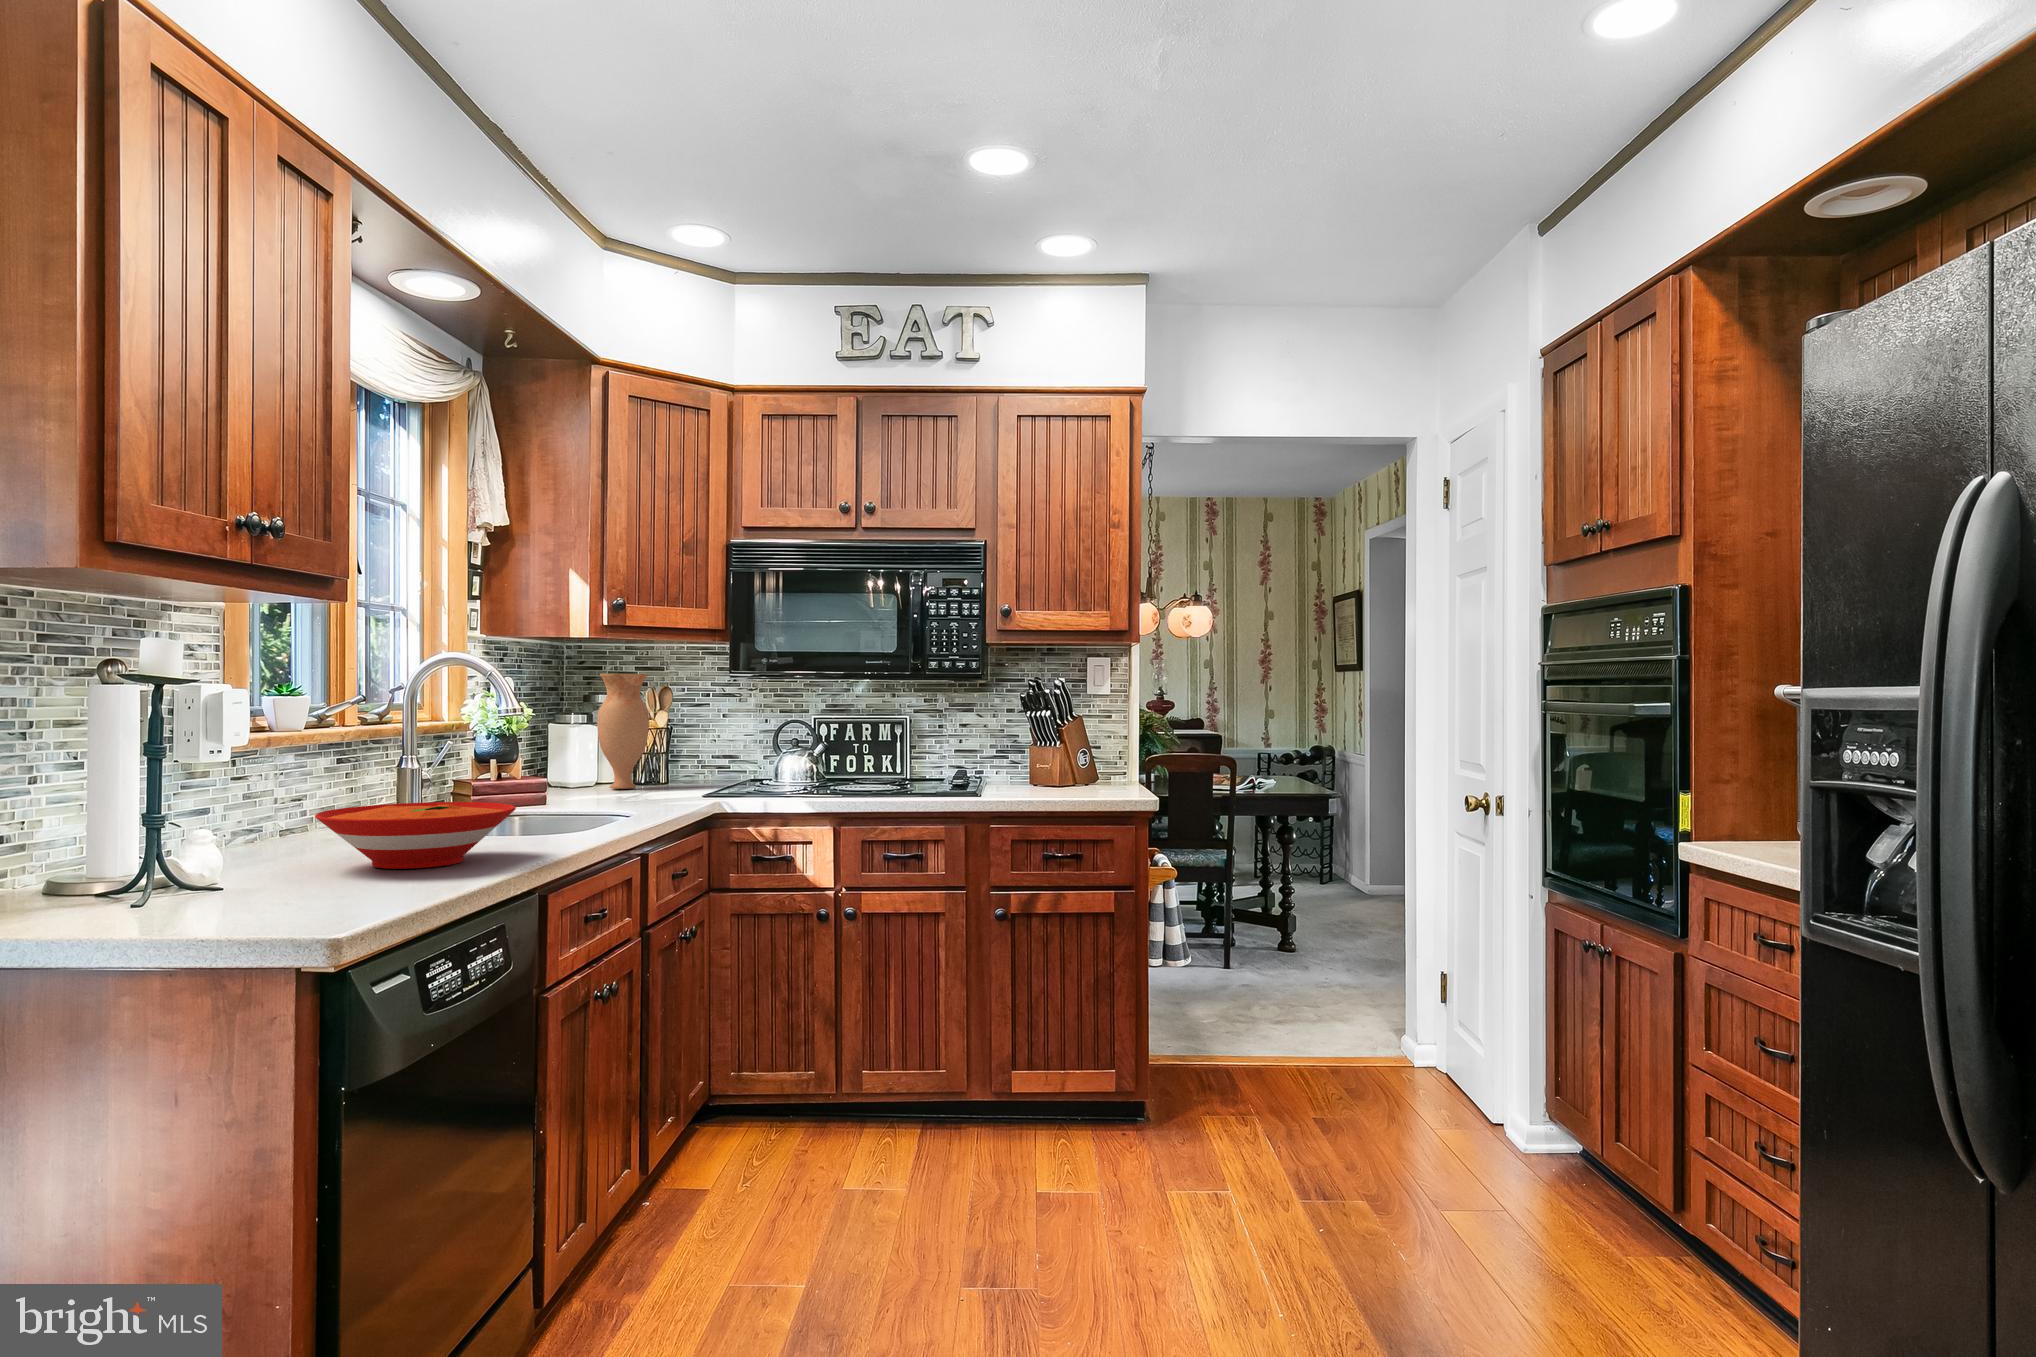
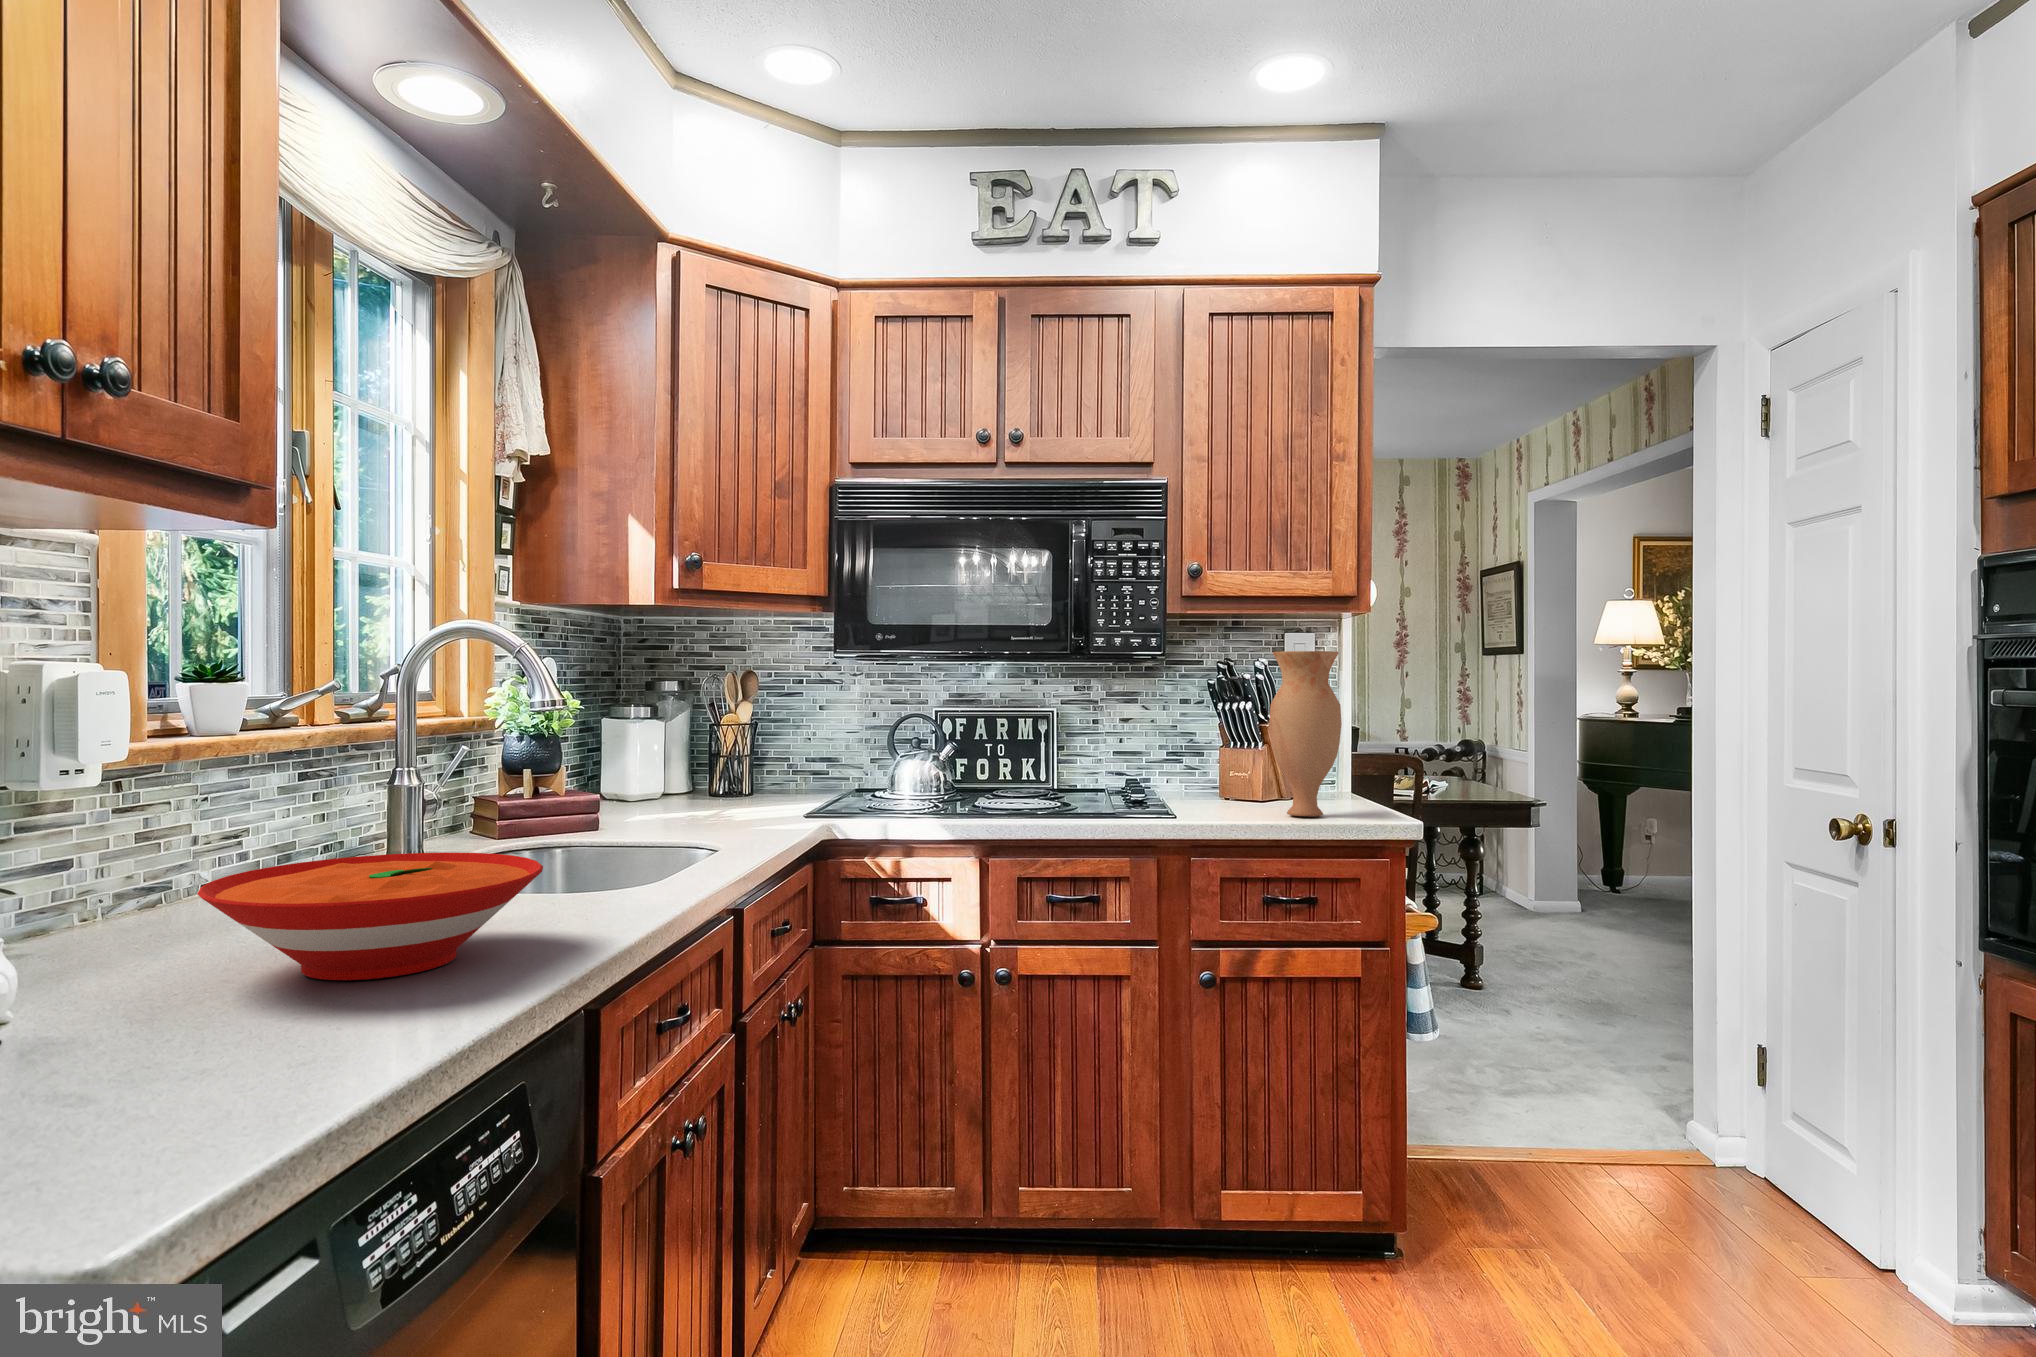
vase: present [597,674,649,789] -> present [1269,651,1342,817]

